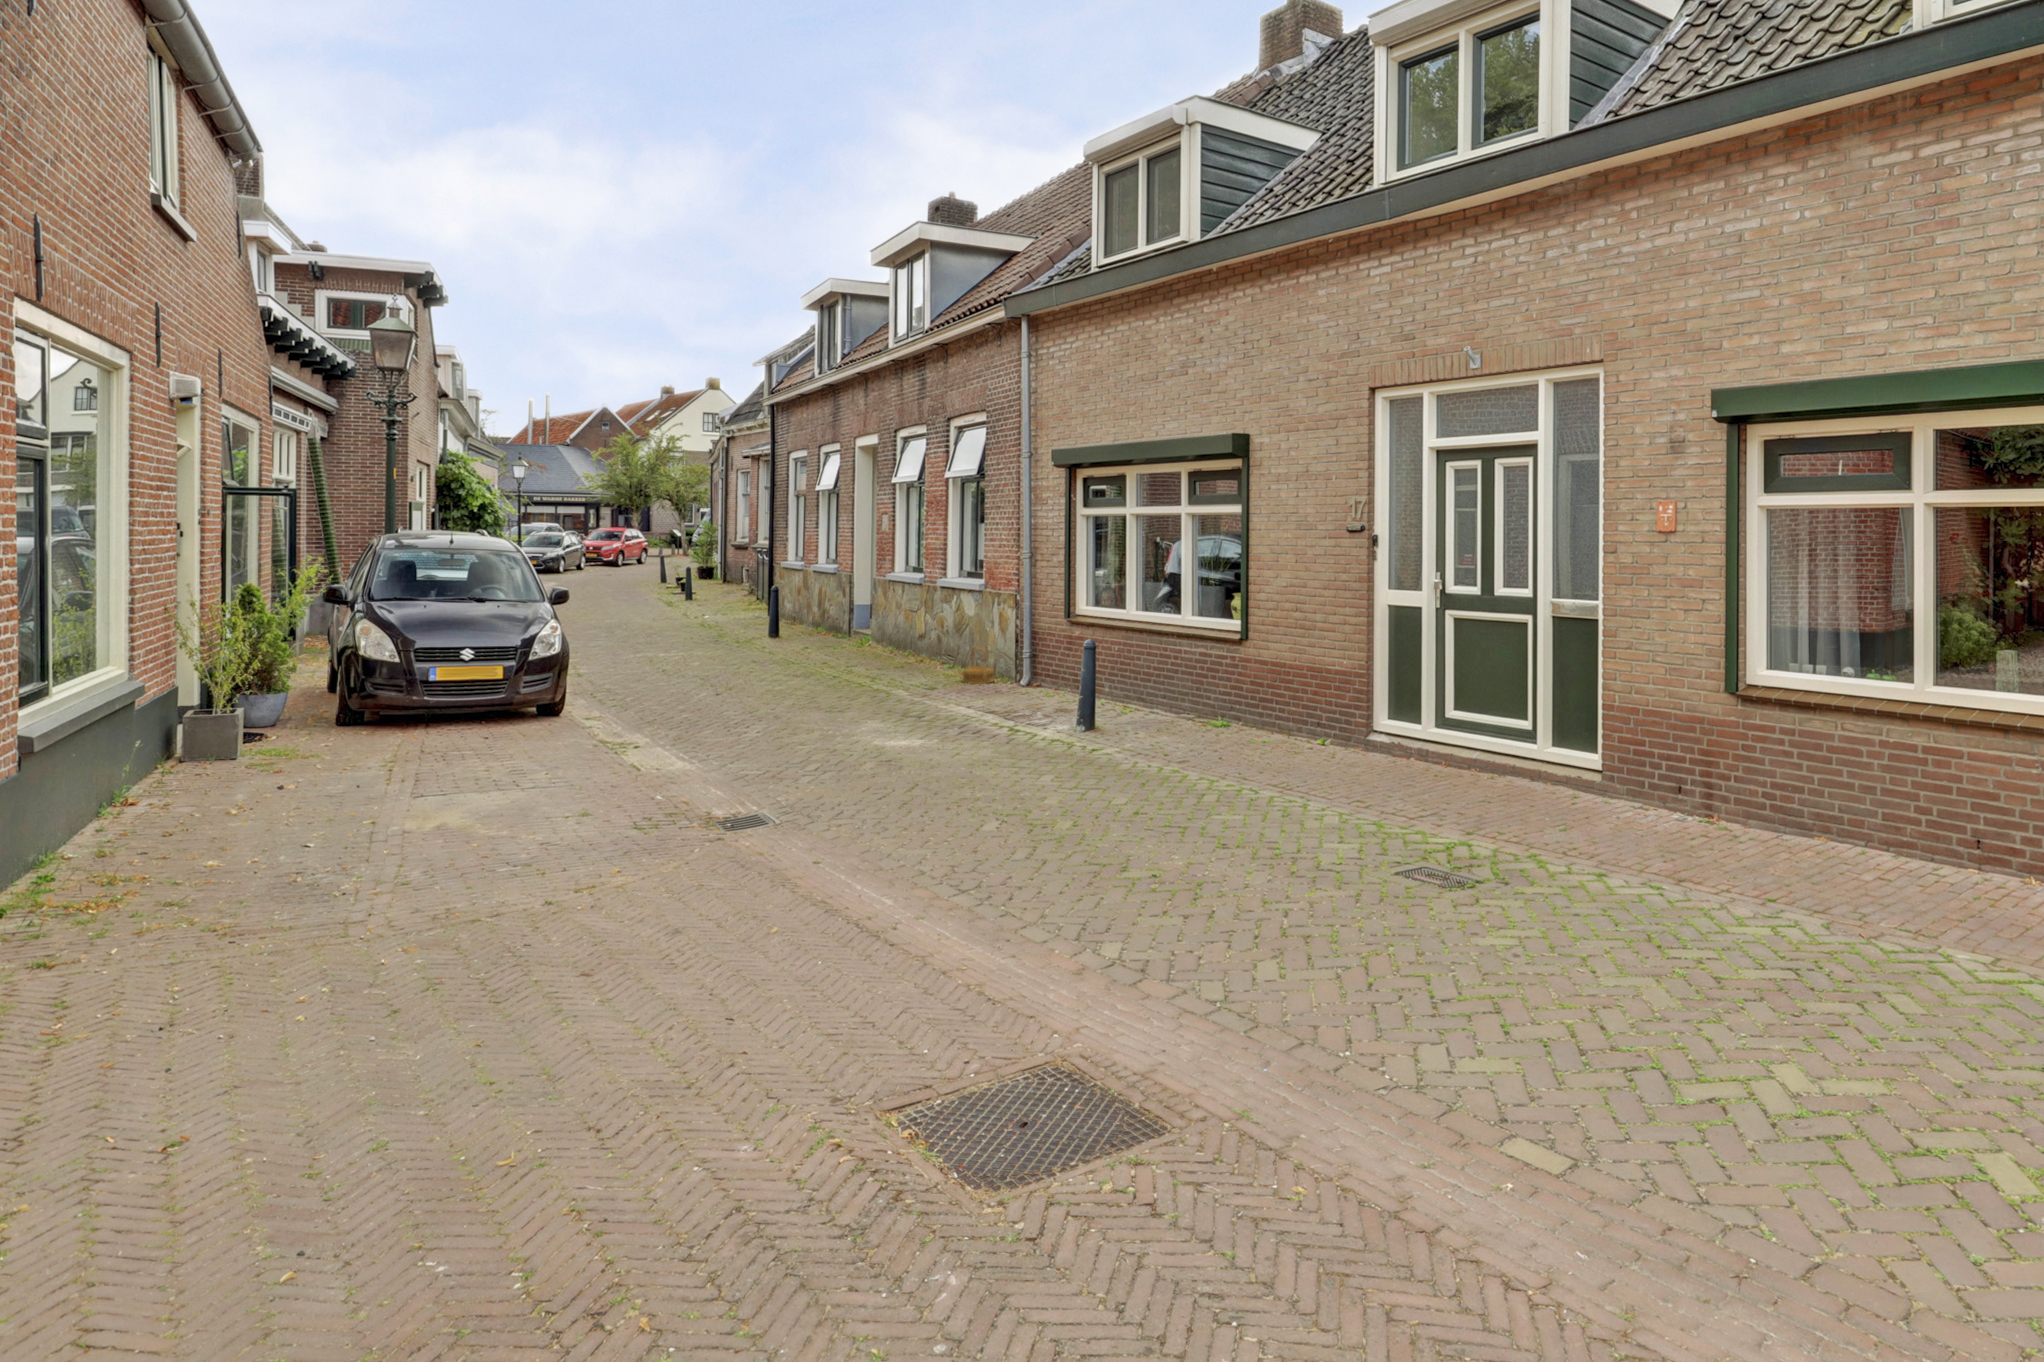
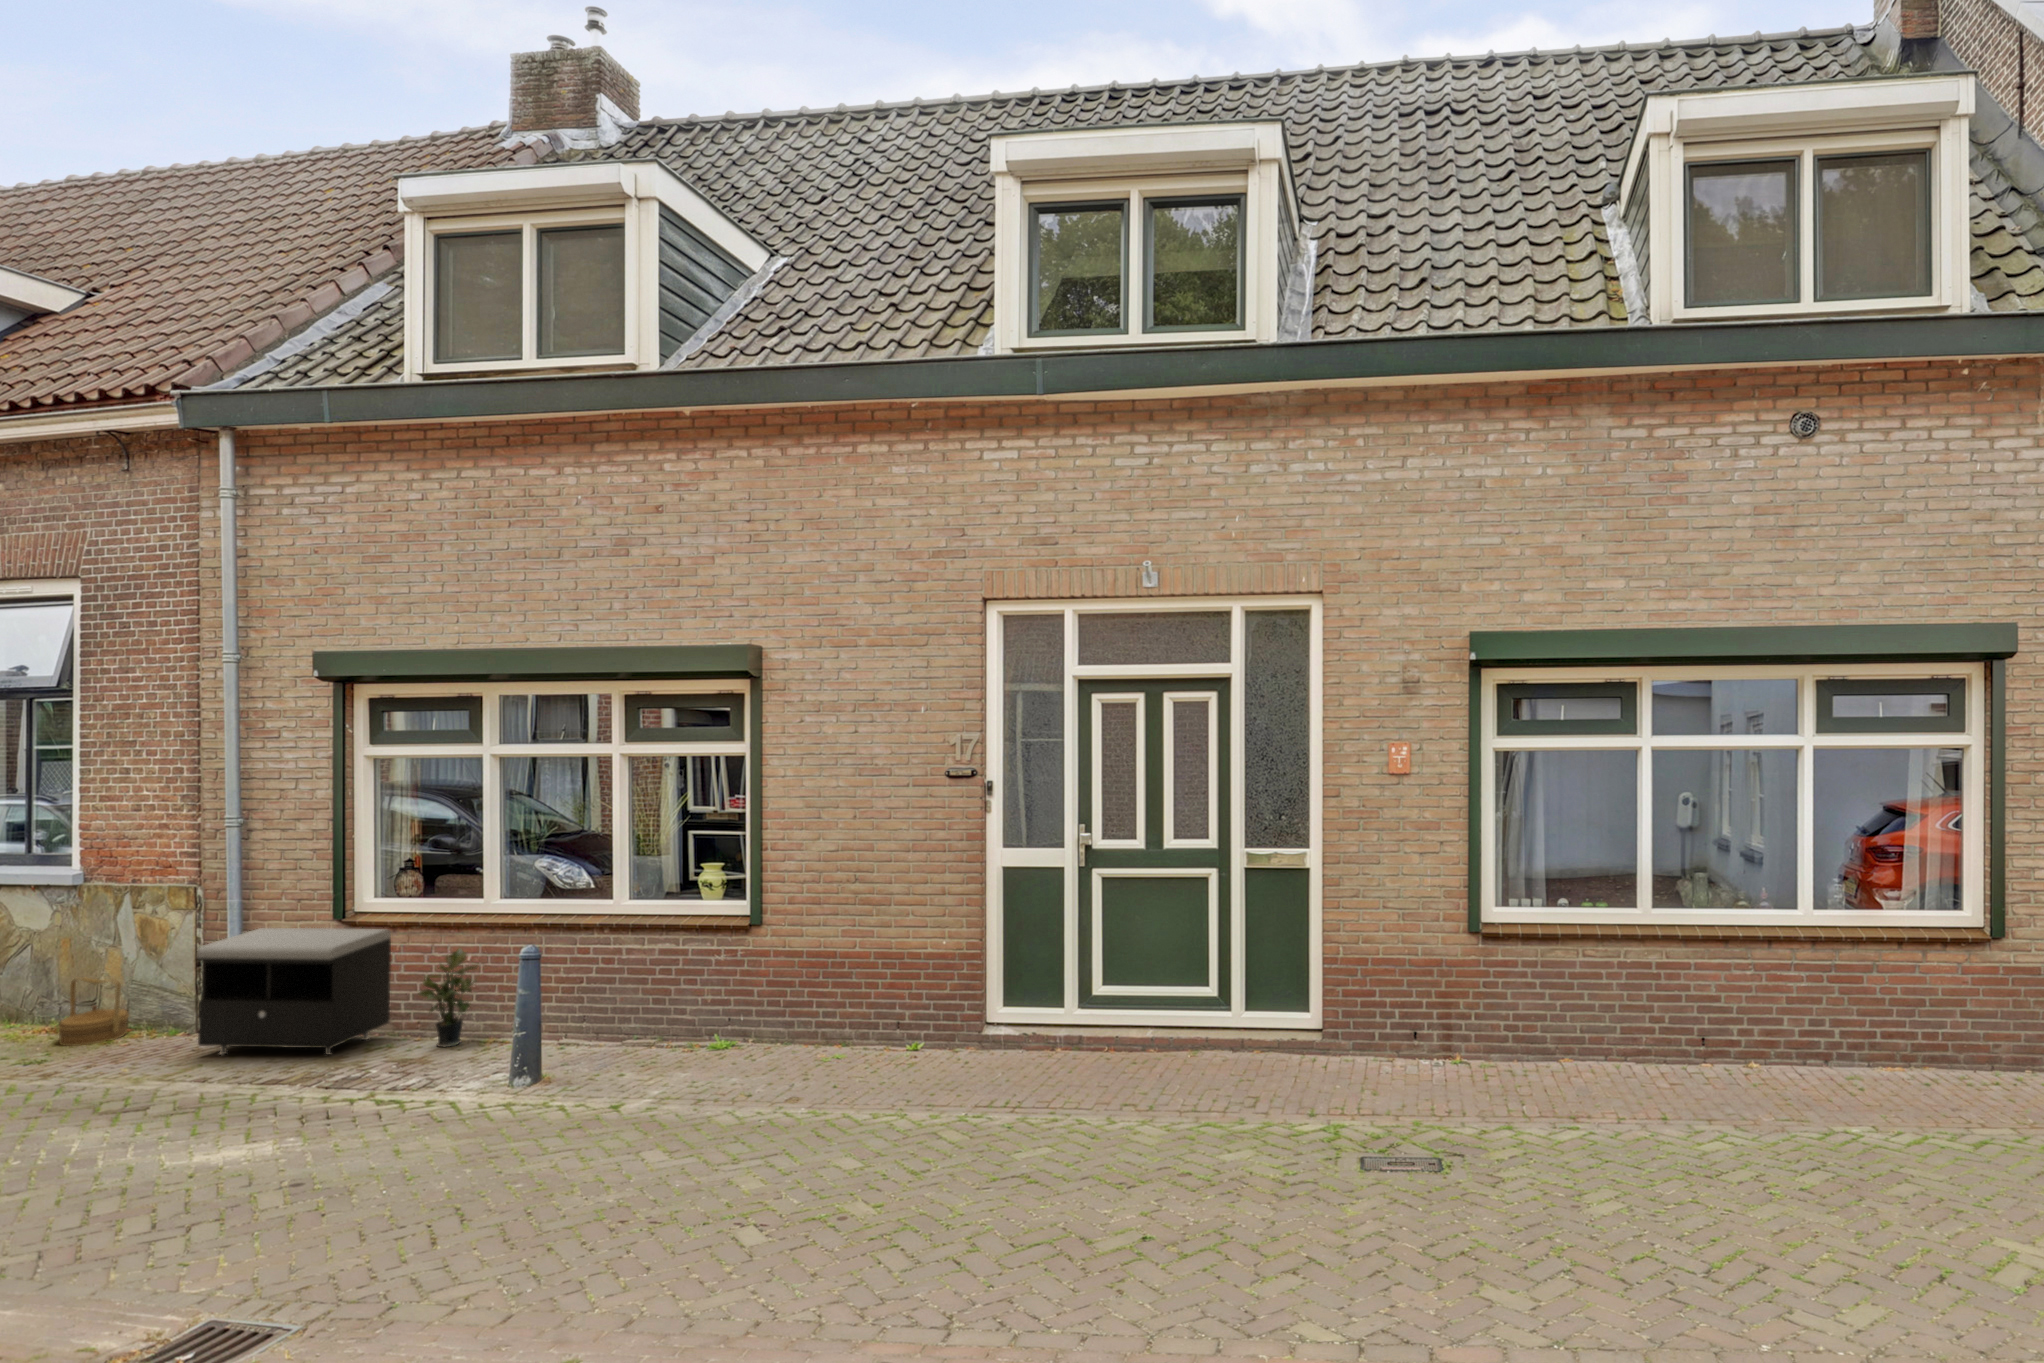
storage bench: none [996,624,1088,701] -> present [197,928,391,1055]
potted plant: none [1087,643,1120,705] -> present [419,948,477,1047]

